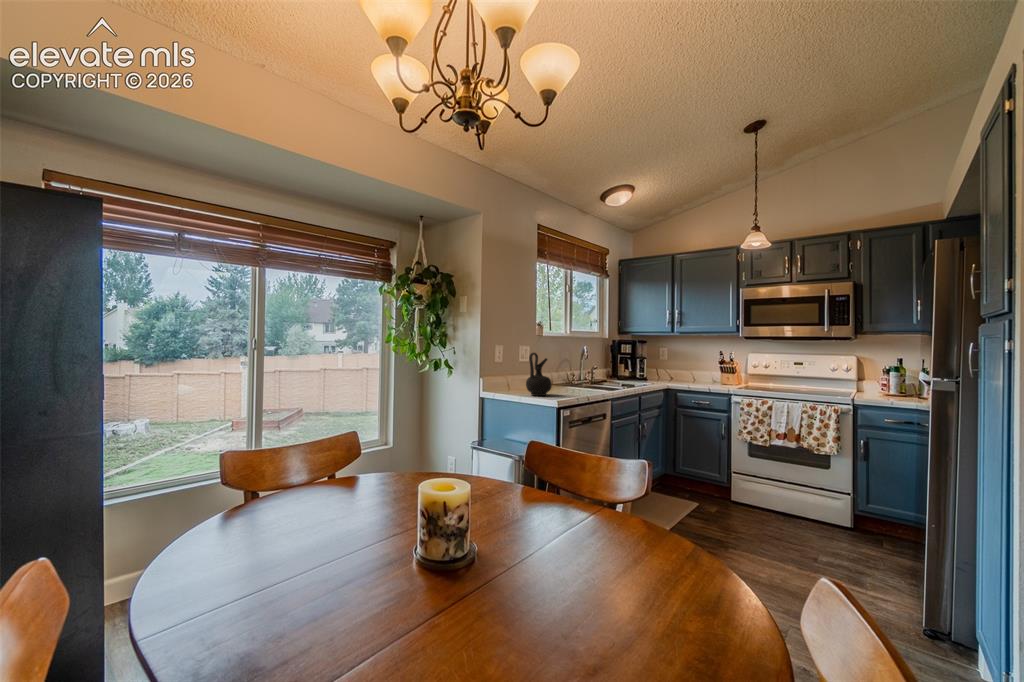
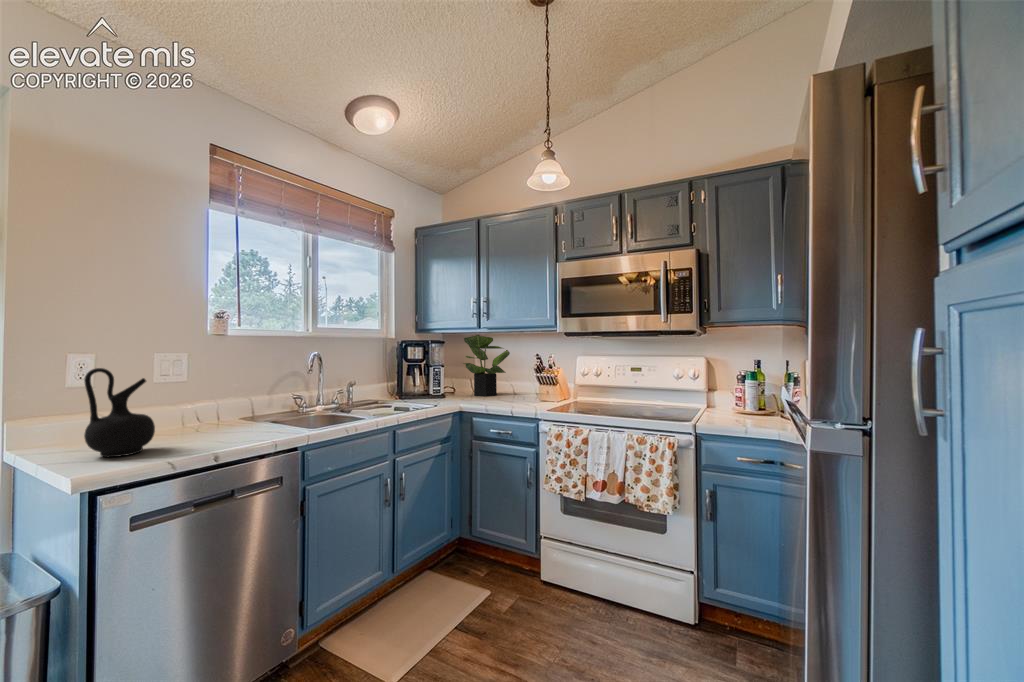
potted plant: none [656,337,693,380] -> present [463,335,510,396]

